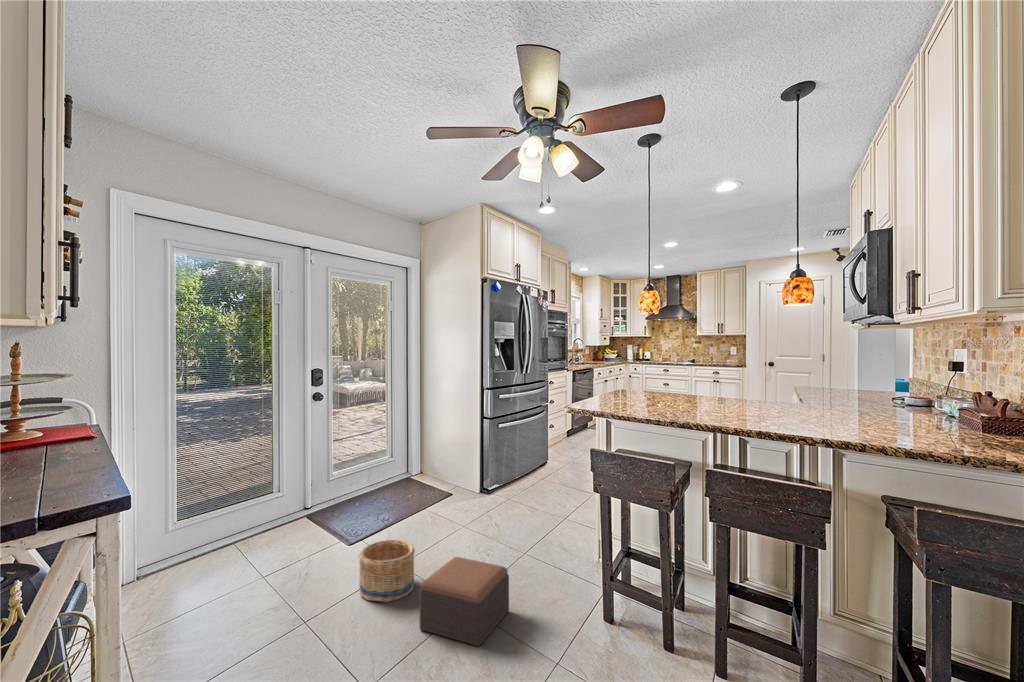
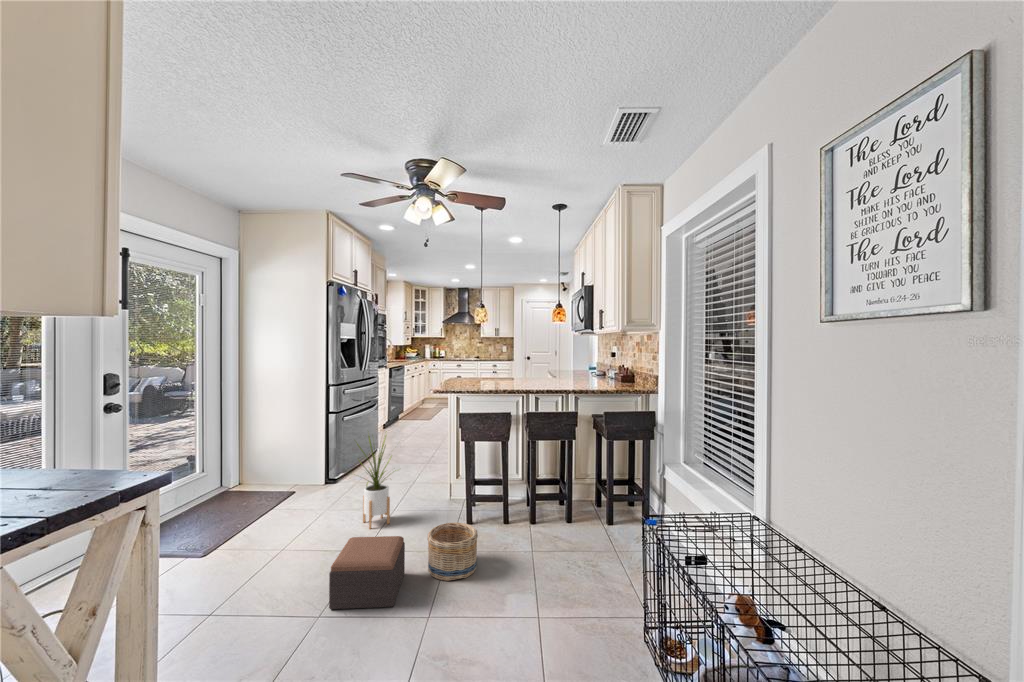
house plant: none [477,439,537,551] -> present [357,436,390,529]
basket: present [359,540,415,602] -> present [427,522,478,581]

